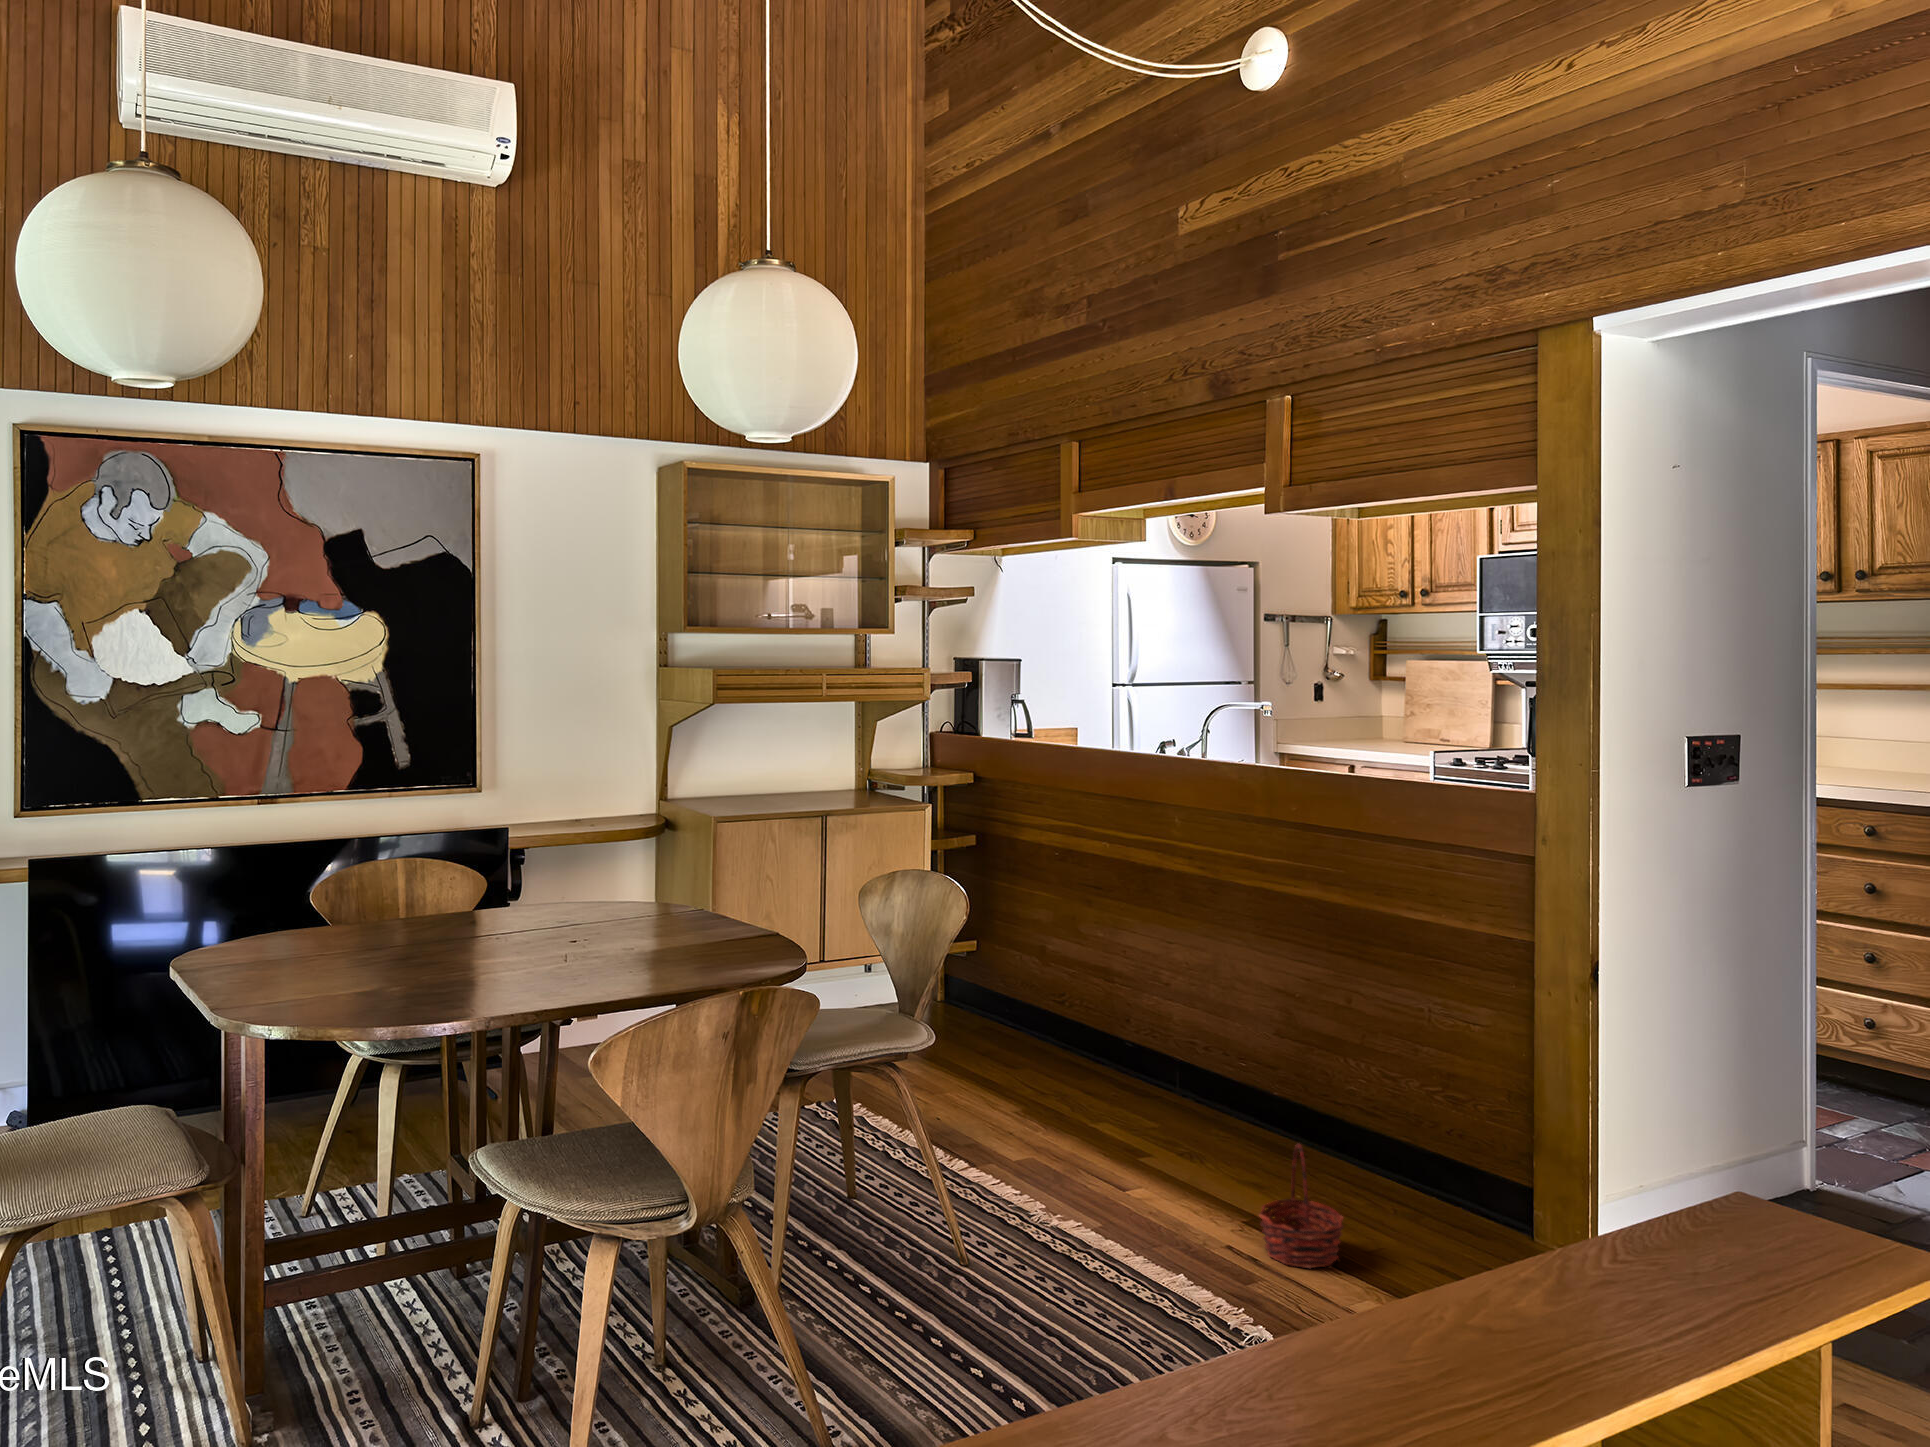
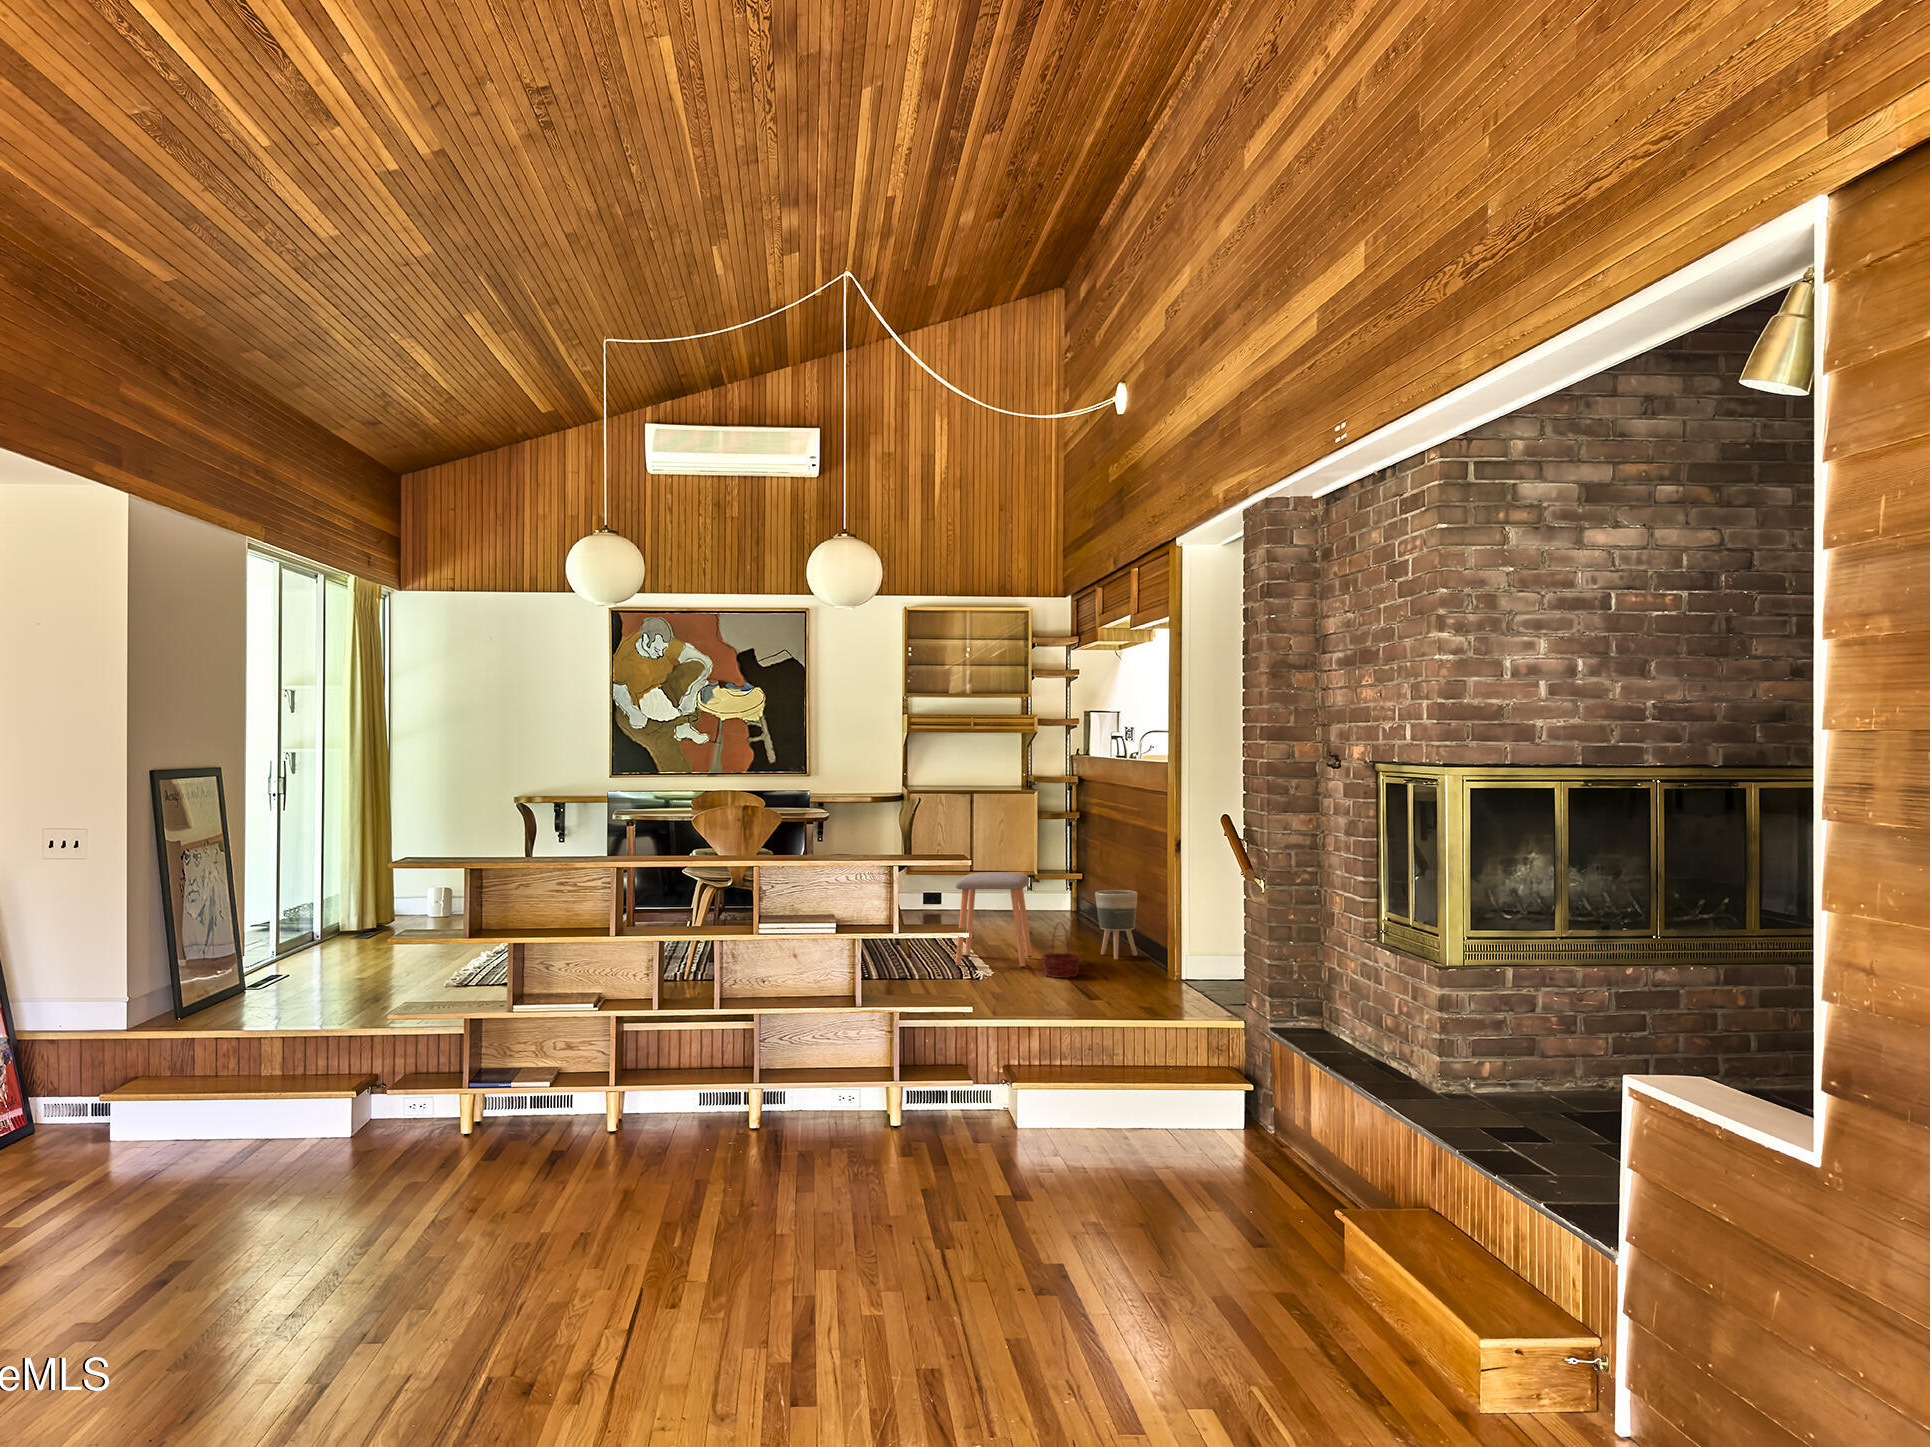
planter: none [1202,1018,1283,1160] -> present [1095,890,1137,960]
stool: none [1001,1020,1188,1251] -> present [956,872,1032,968]

